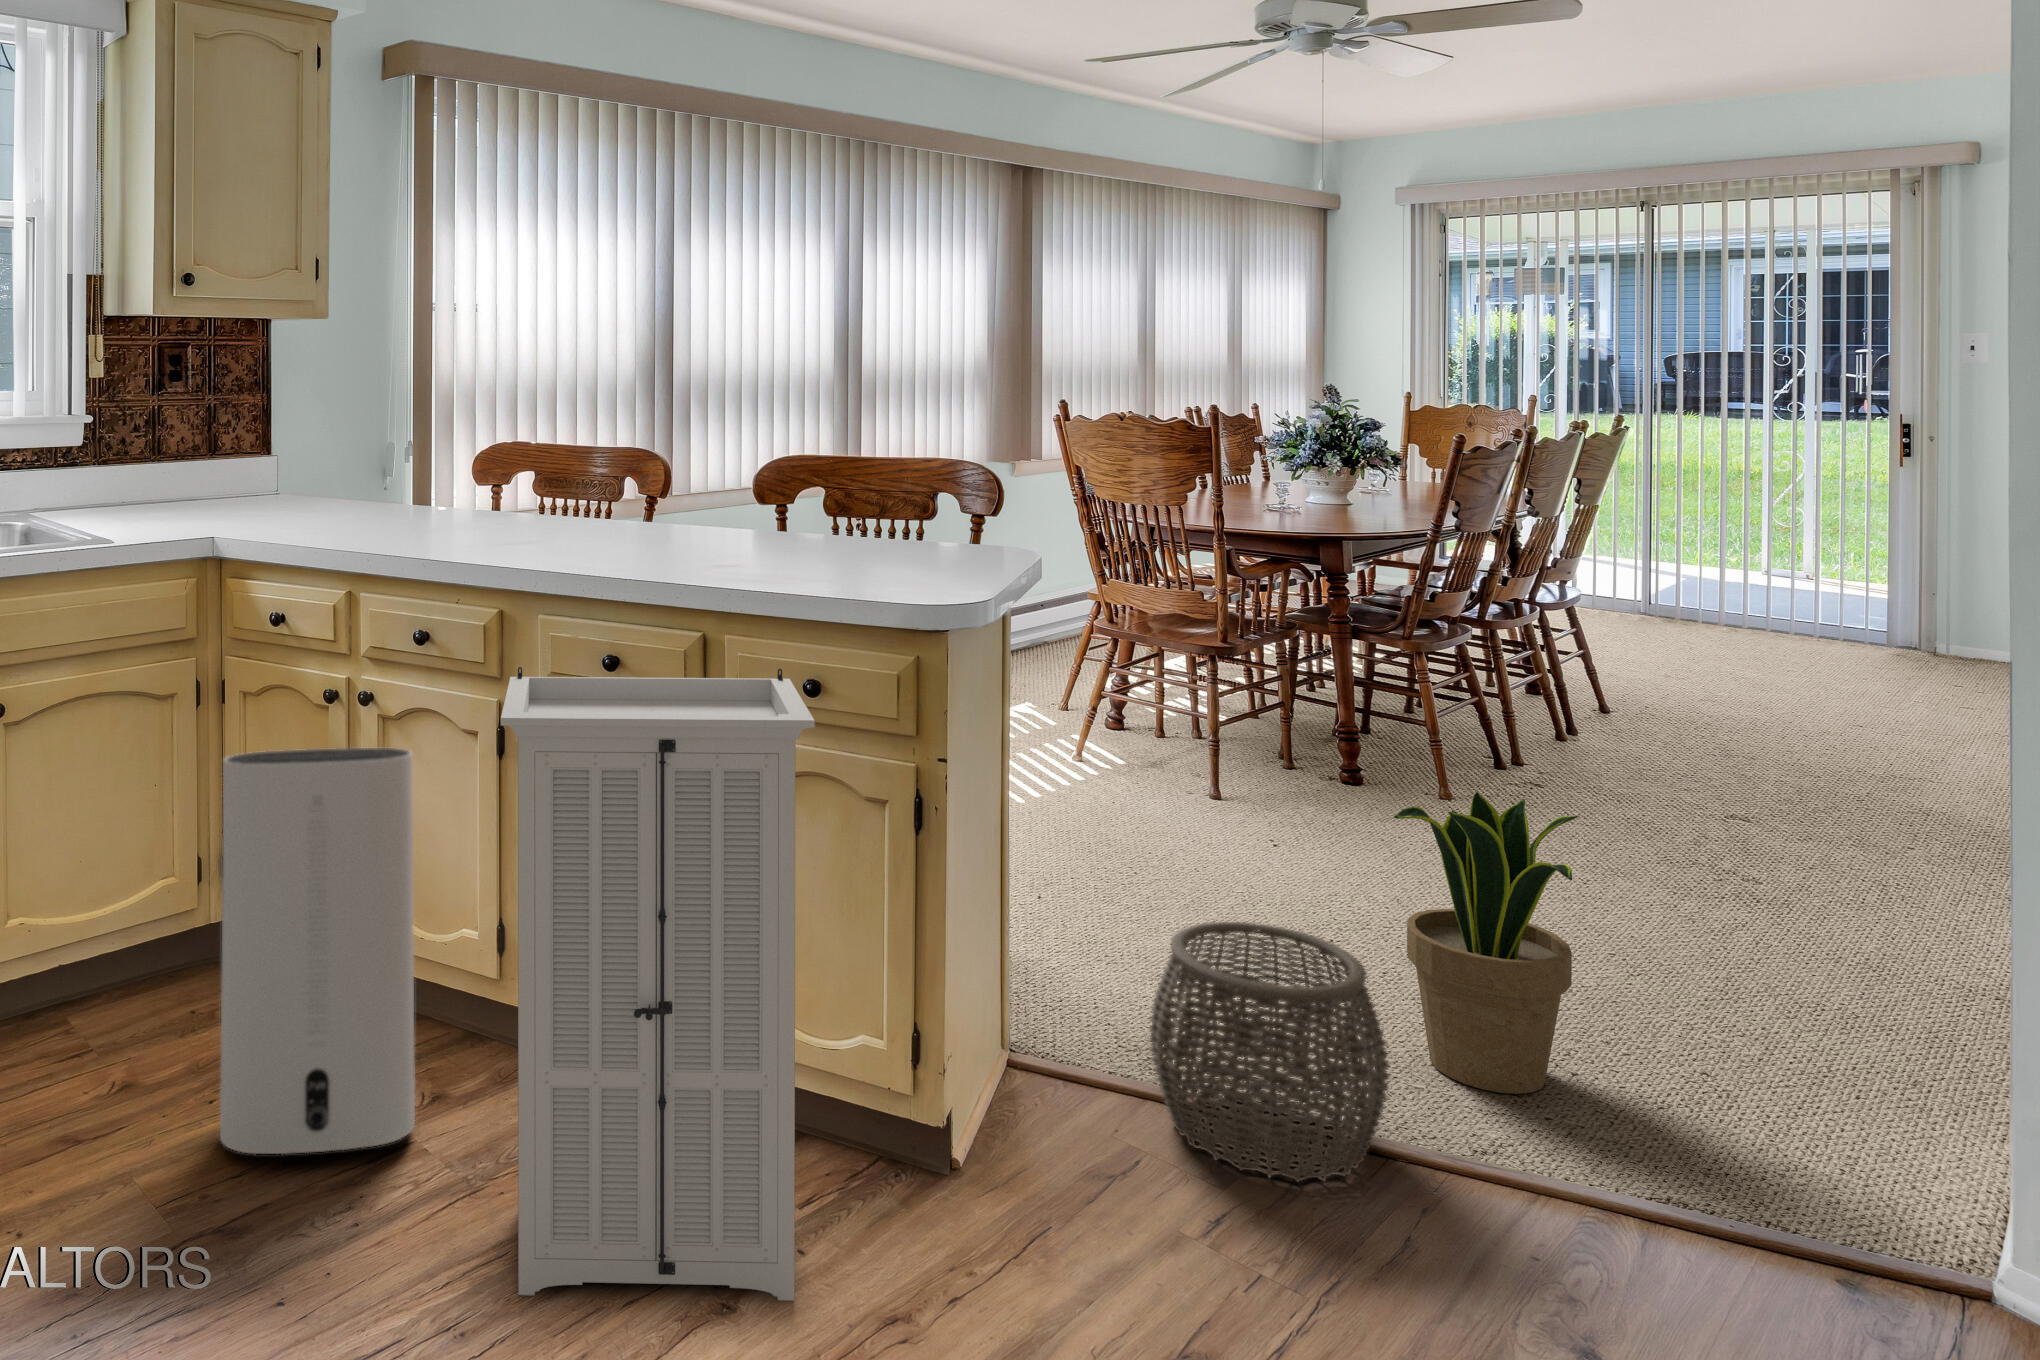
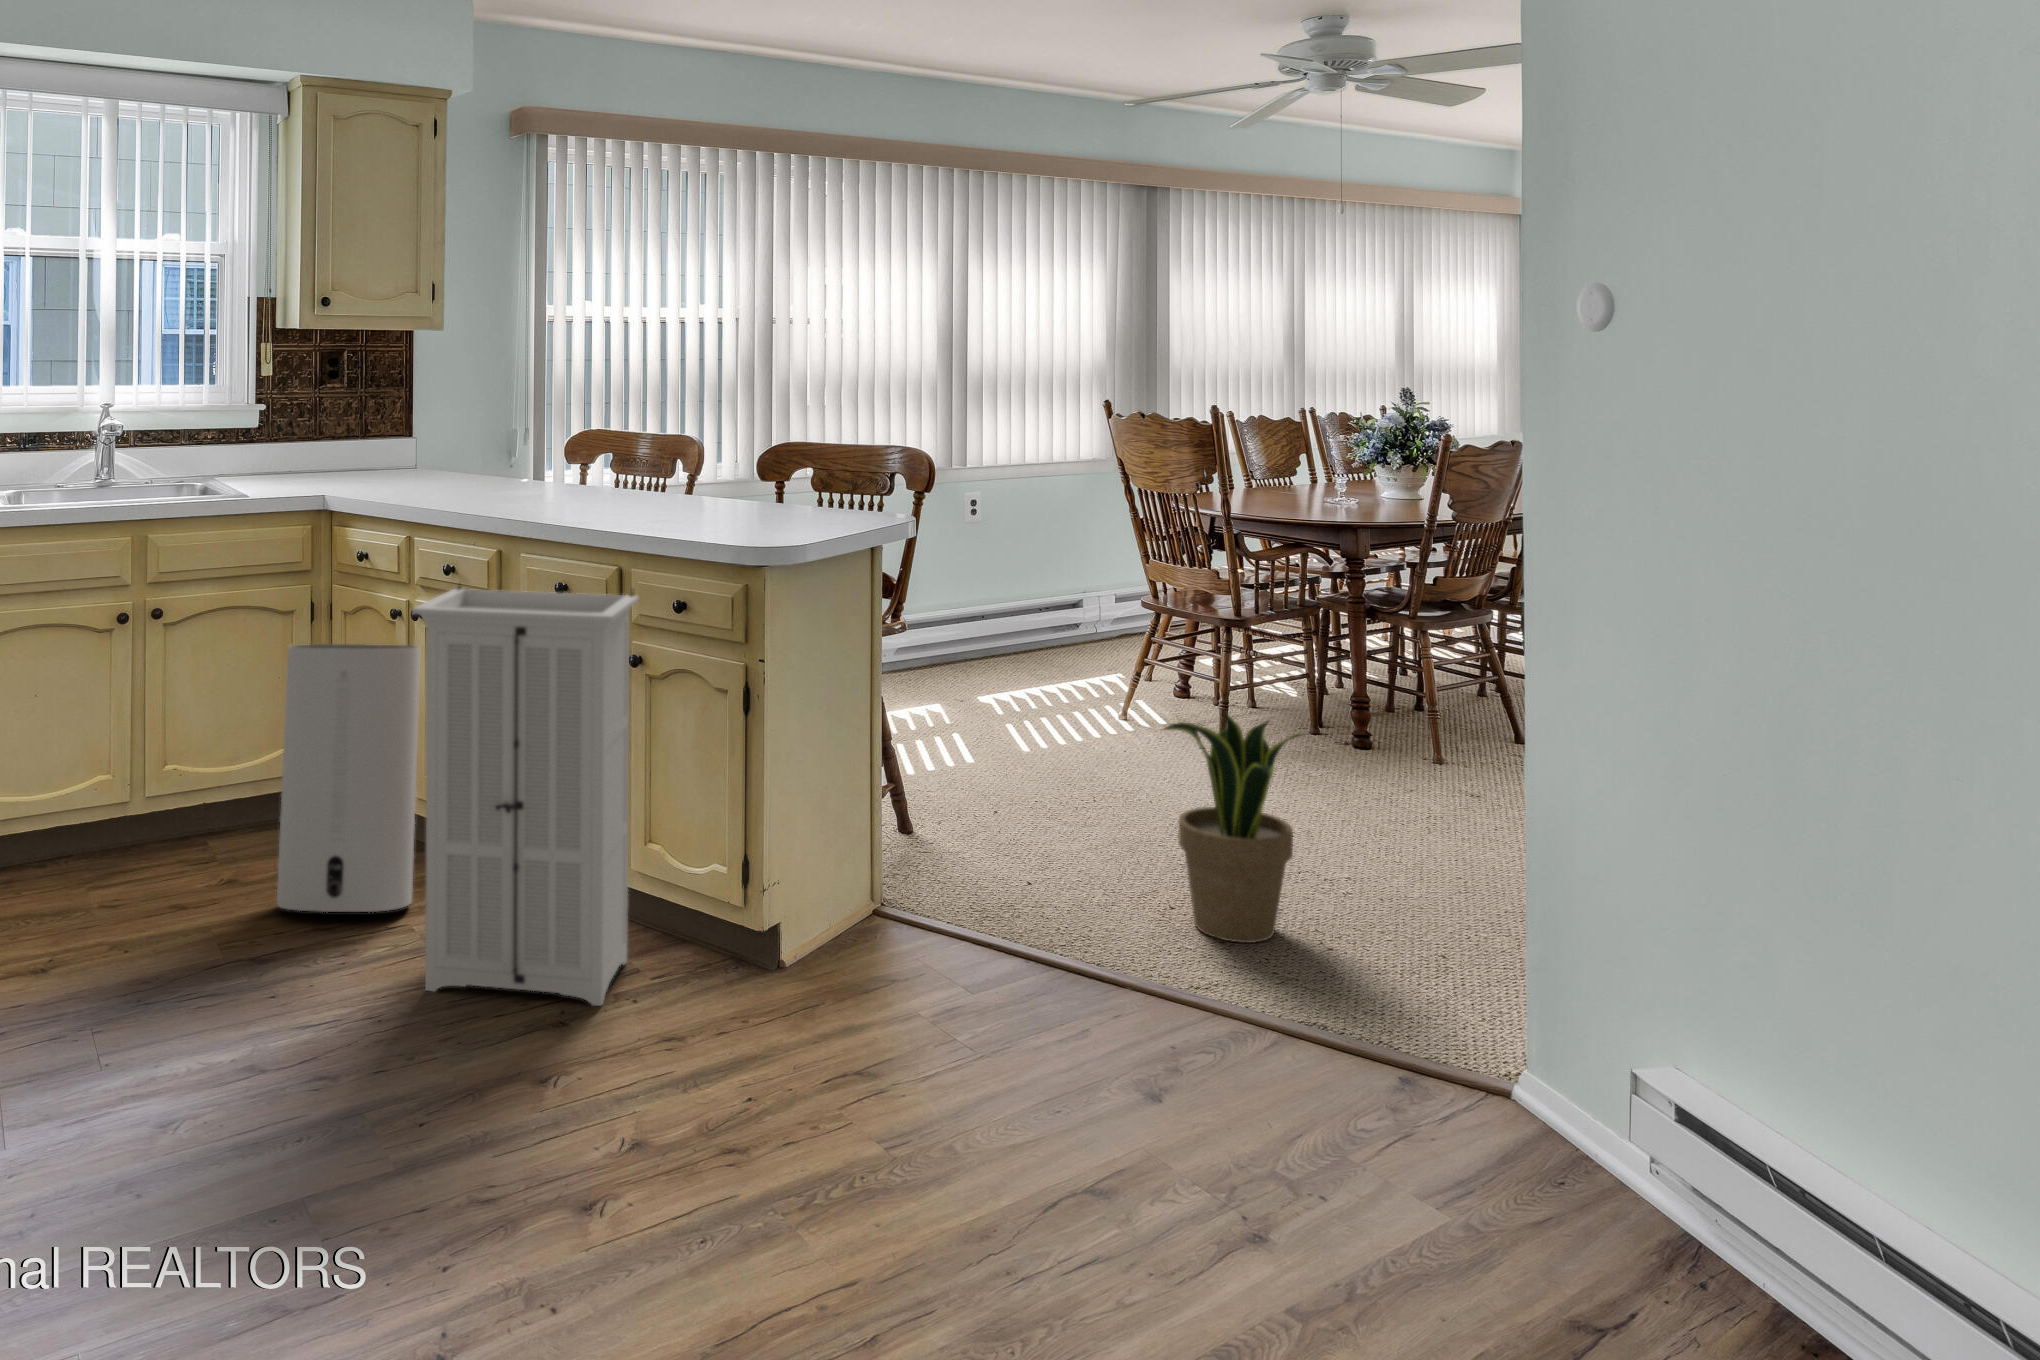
woven basket: present [1149,922,1390,1182] -> none [933,798,1099,977]

